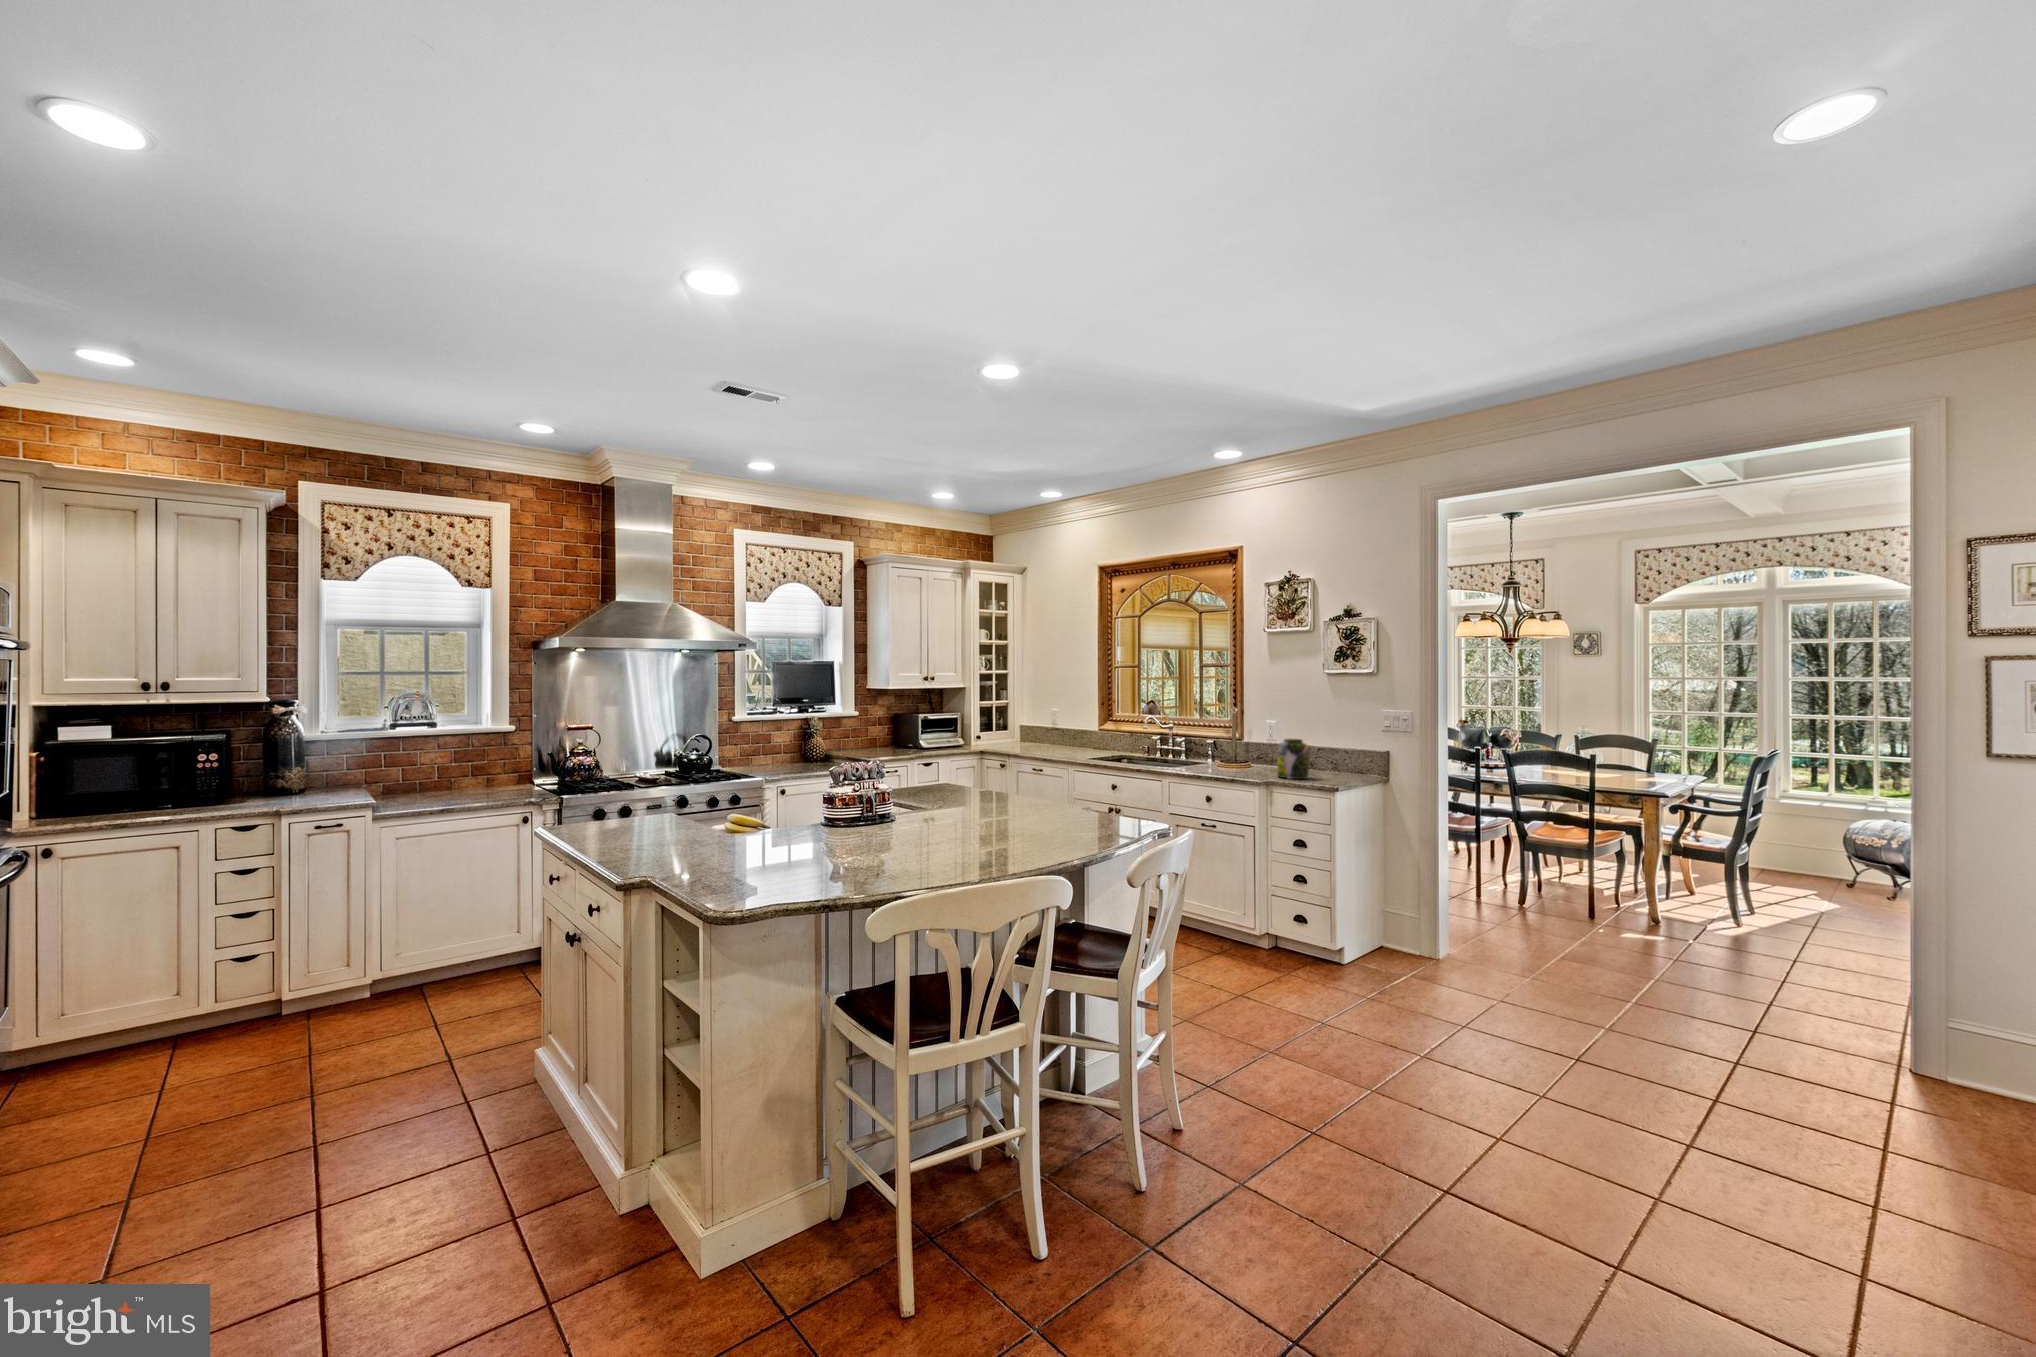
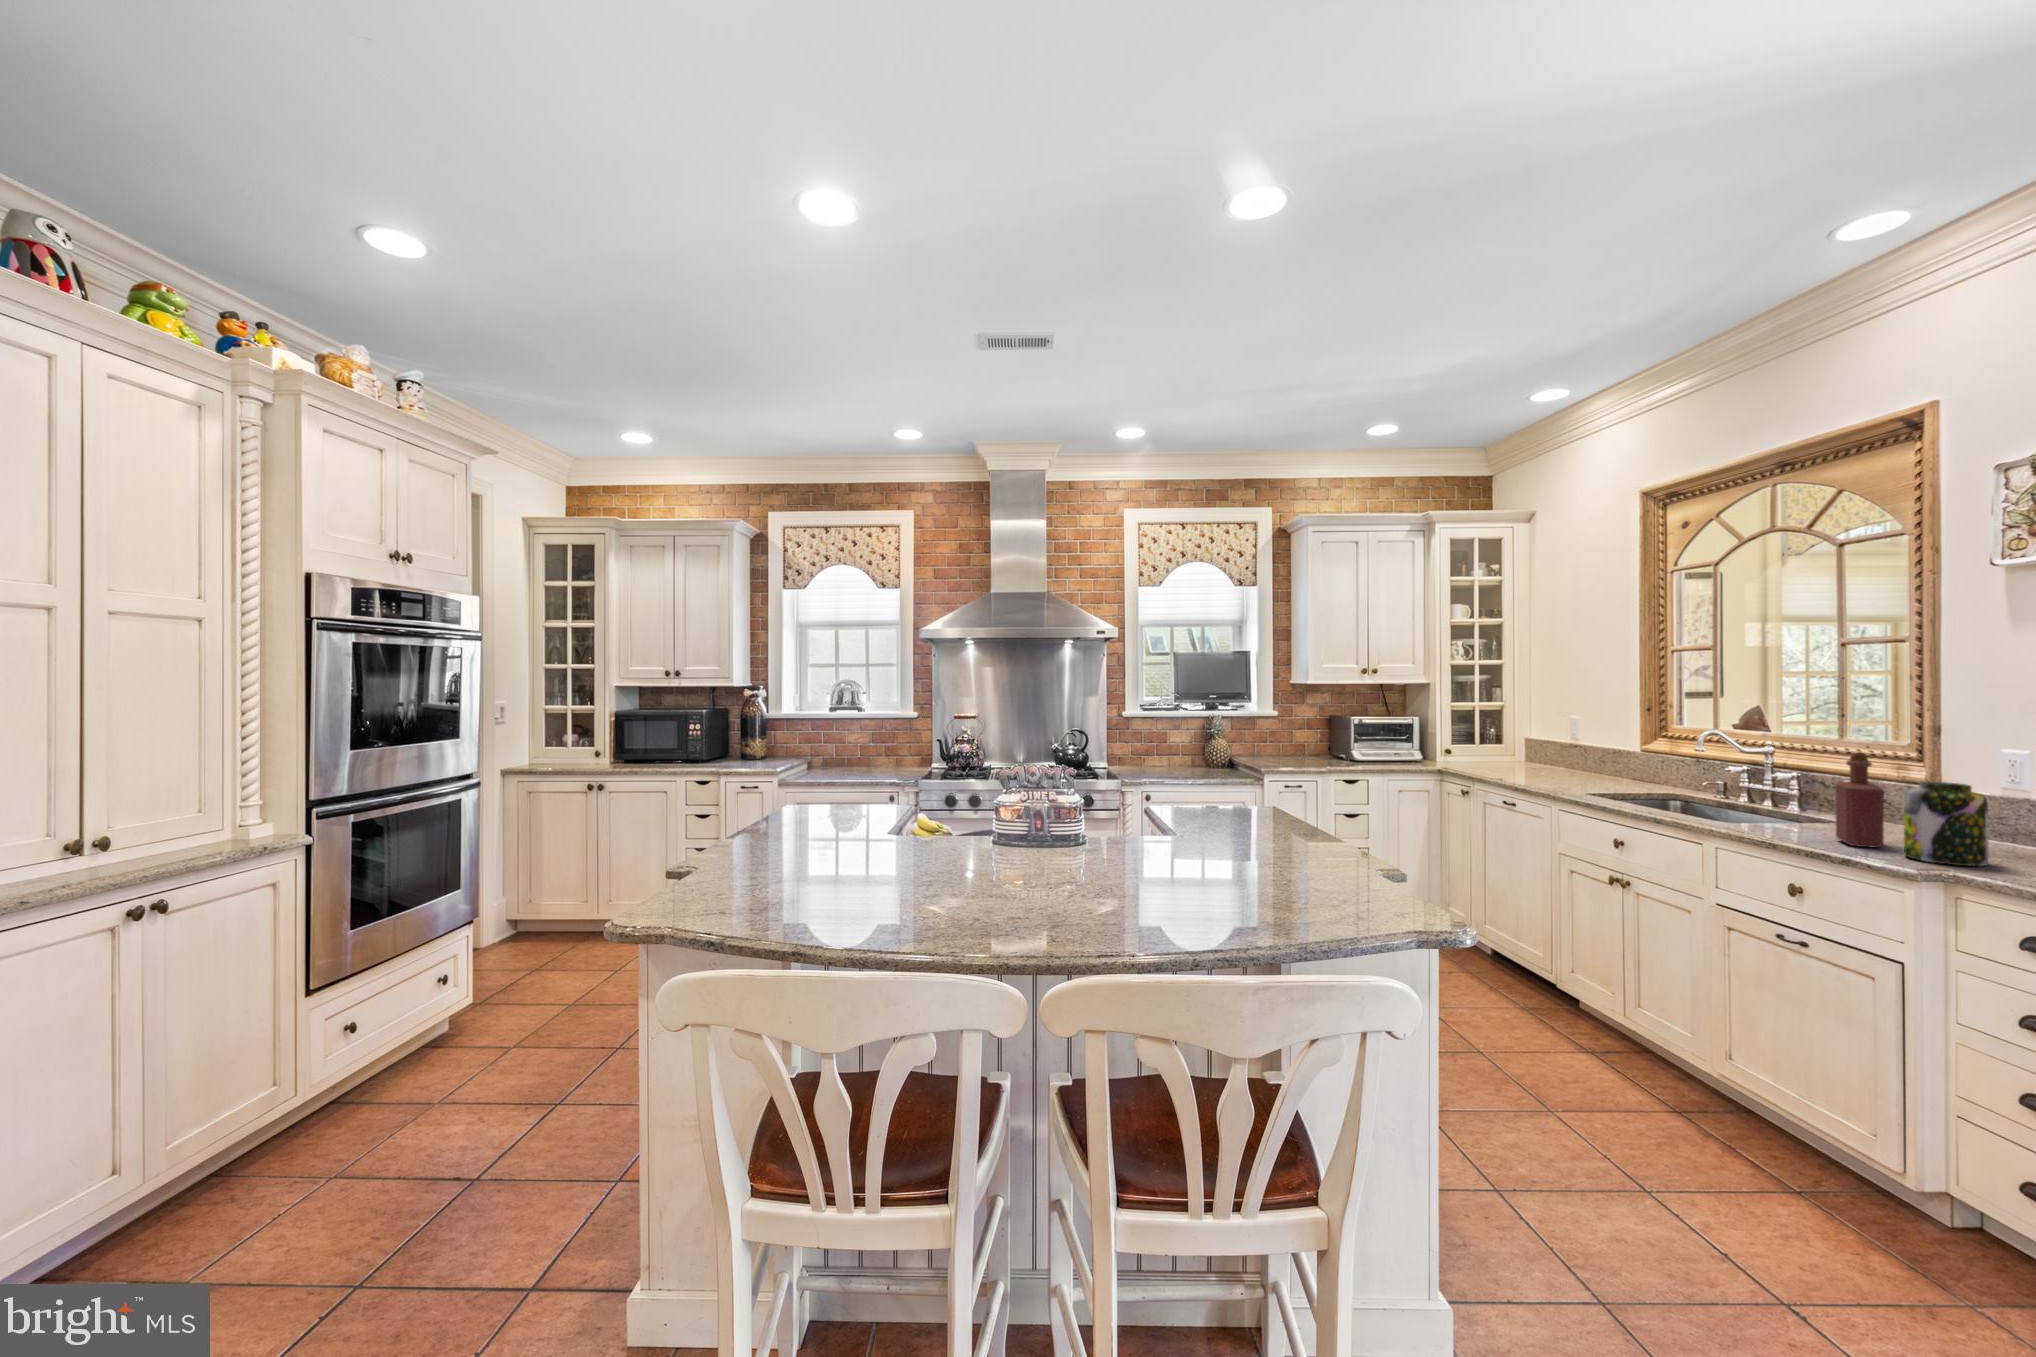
bottle: none [1242,726,1265,775] -> present [1835,753,1884,848]

